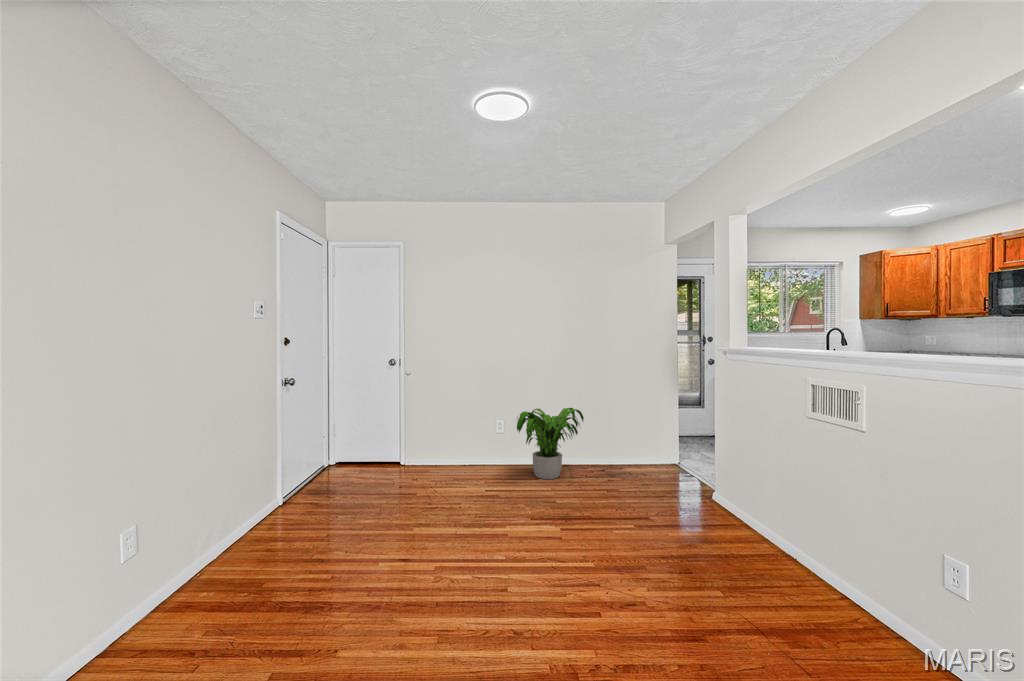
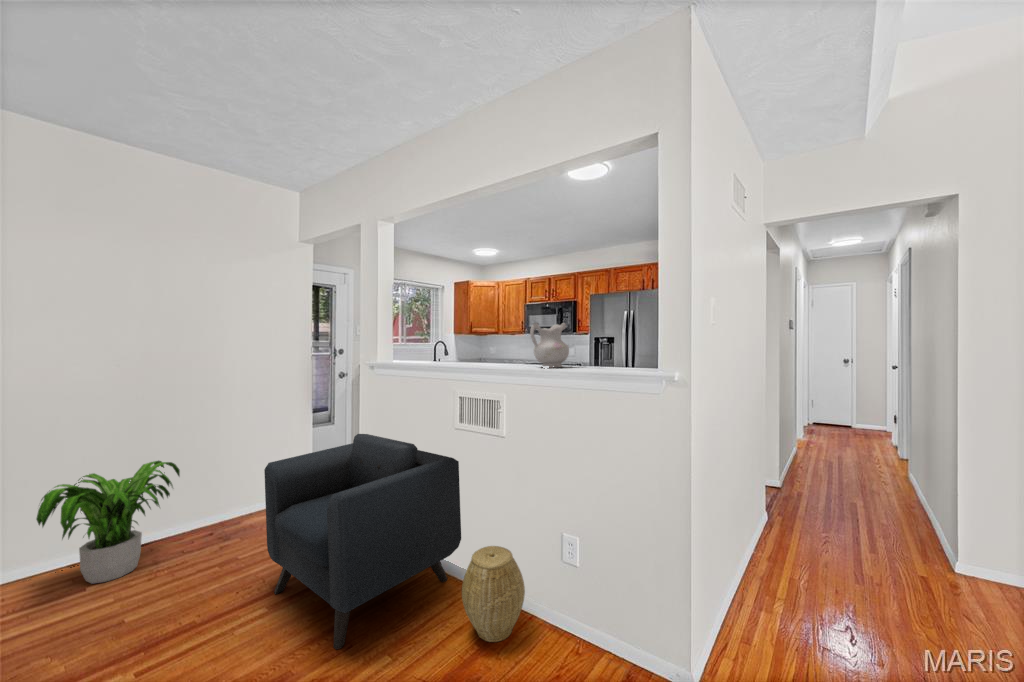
ceramic pitcher: none [919,303,987,359] -> present [530,322,569,368]
armchair: none [637,408,814,570] -> present [264,434,461,649]
woven basket: none [800,537,880,632] -> present [462,546,525,642]

